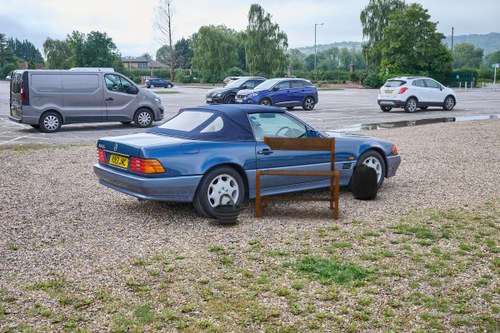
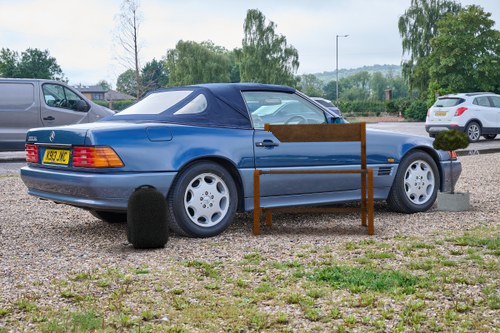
potted tree: none [381,136,408,194] -> present [432,128,470,212]
backpack: present [352,164,378,199] -> present [127,184,169,248]
bucket: present [212,194,242,224] -> none [191,198,234,241]

